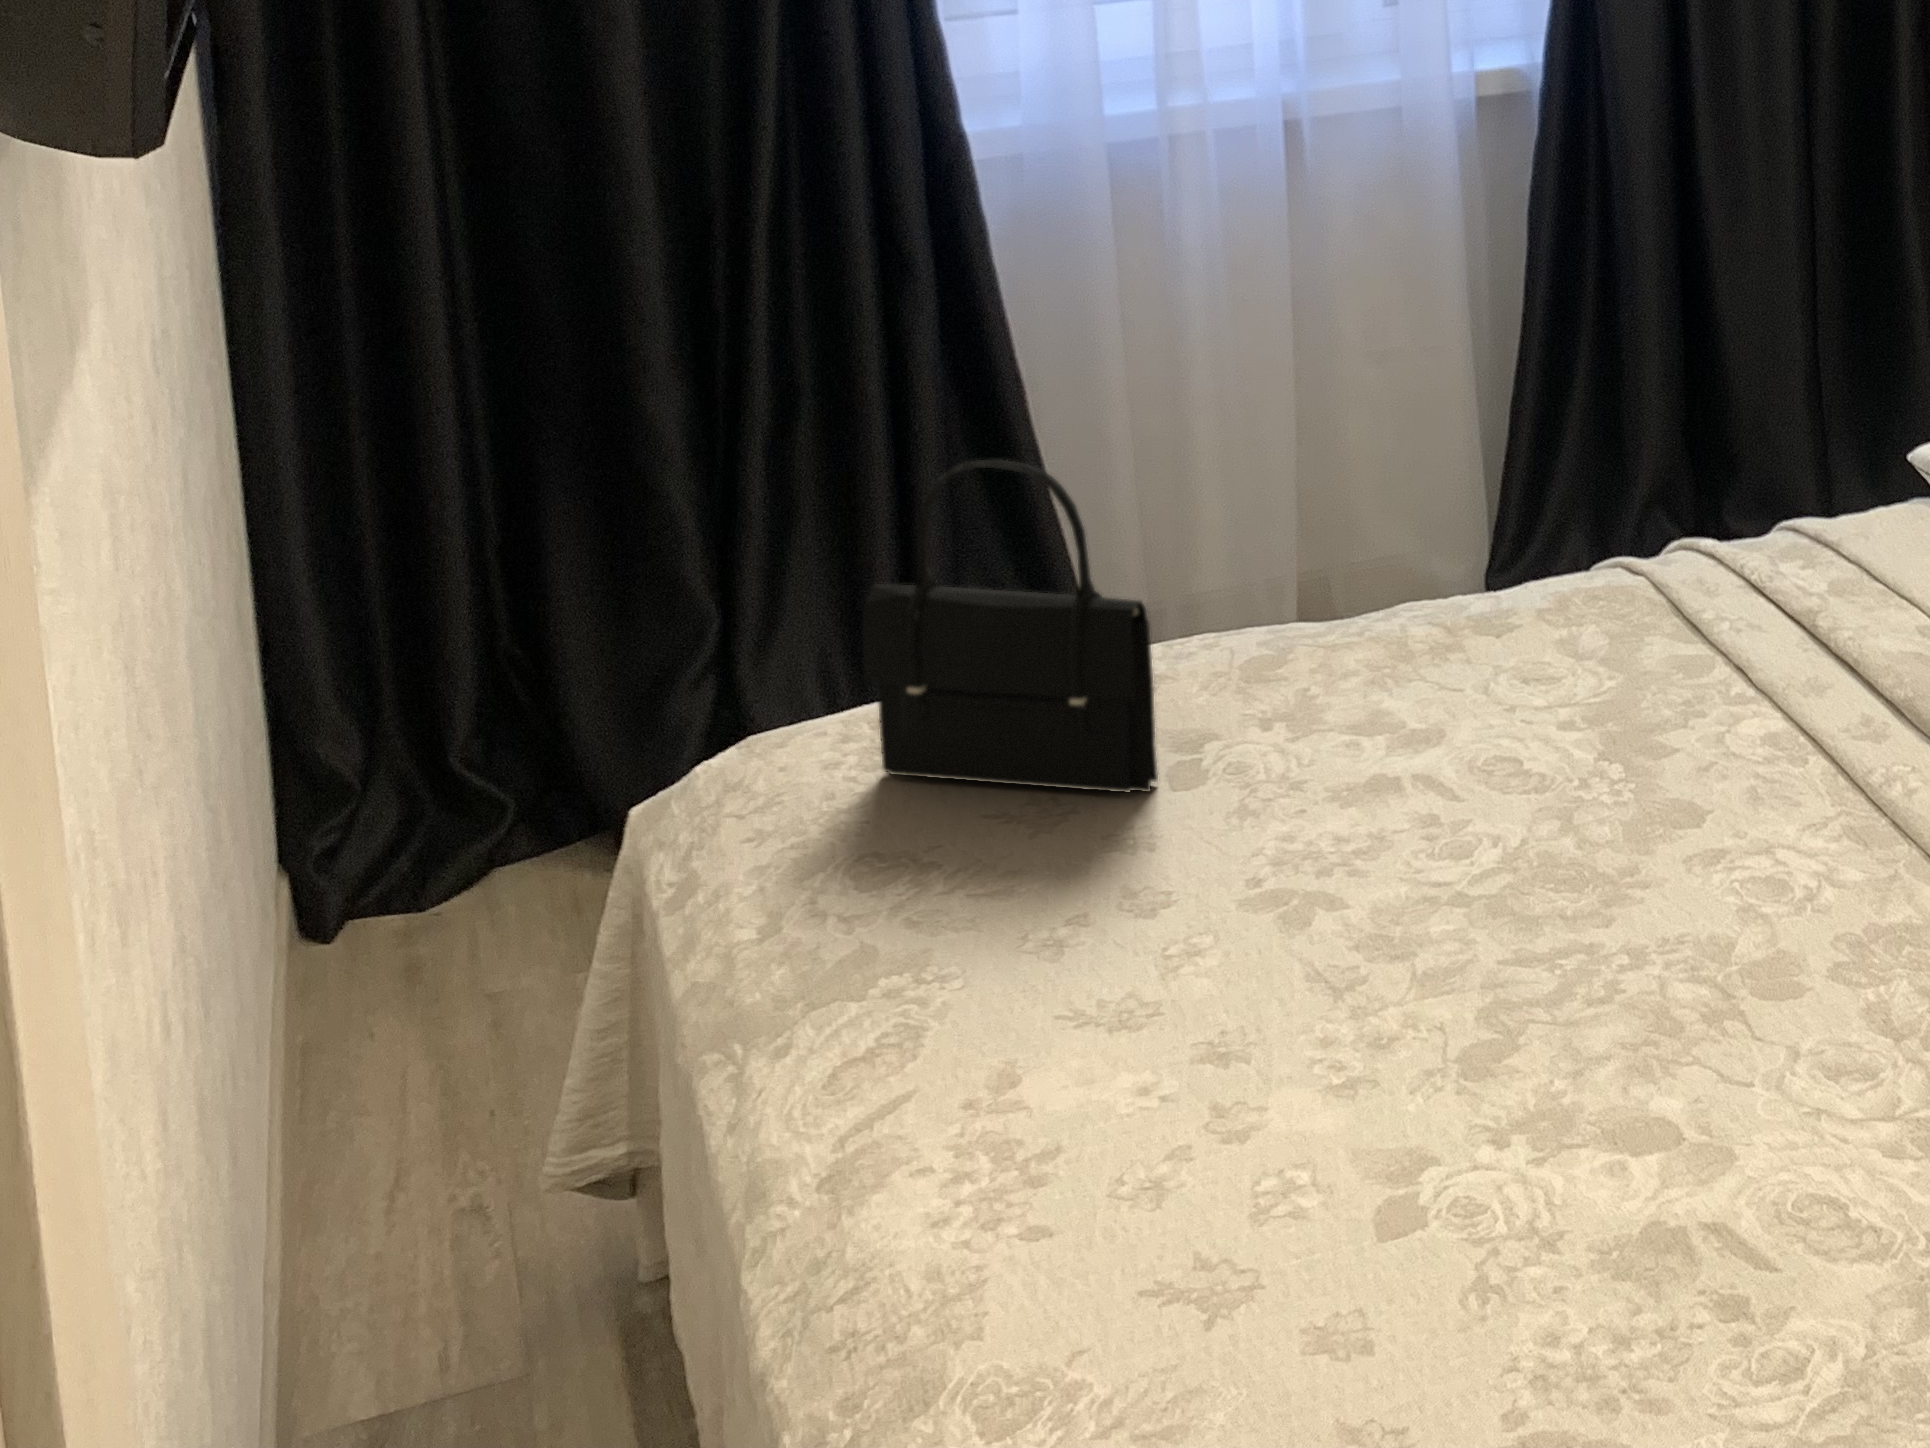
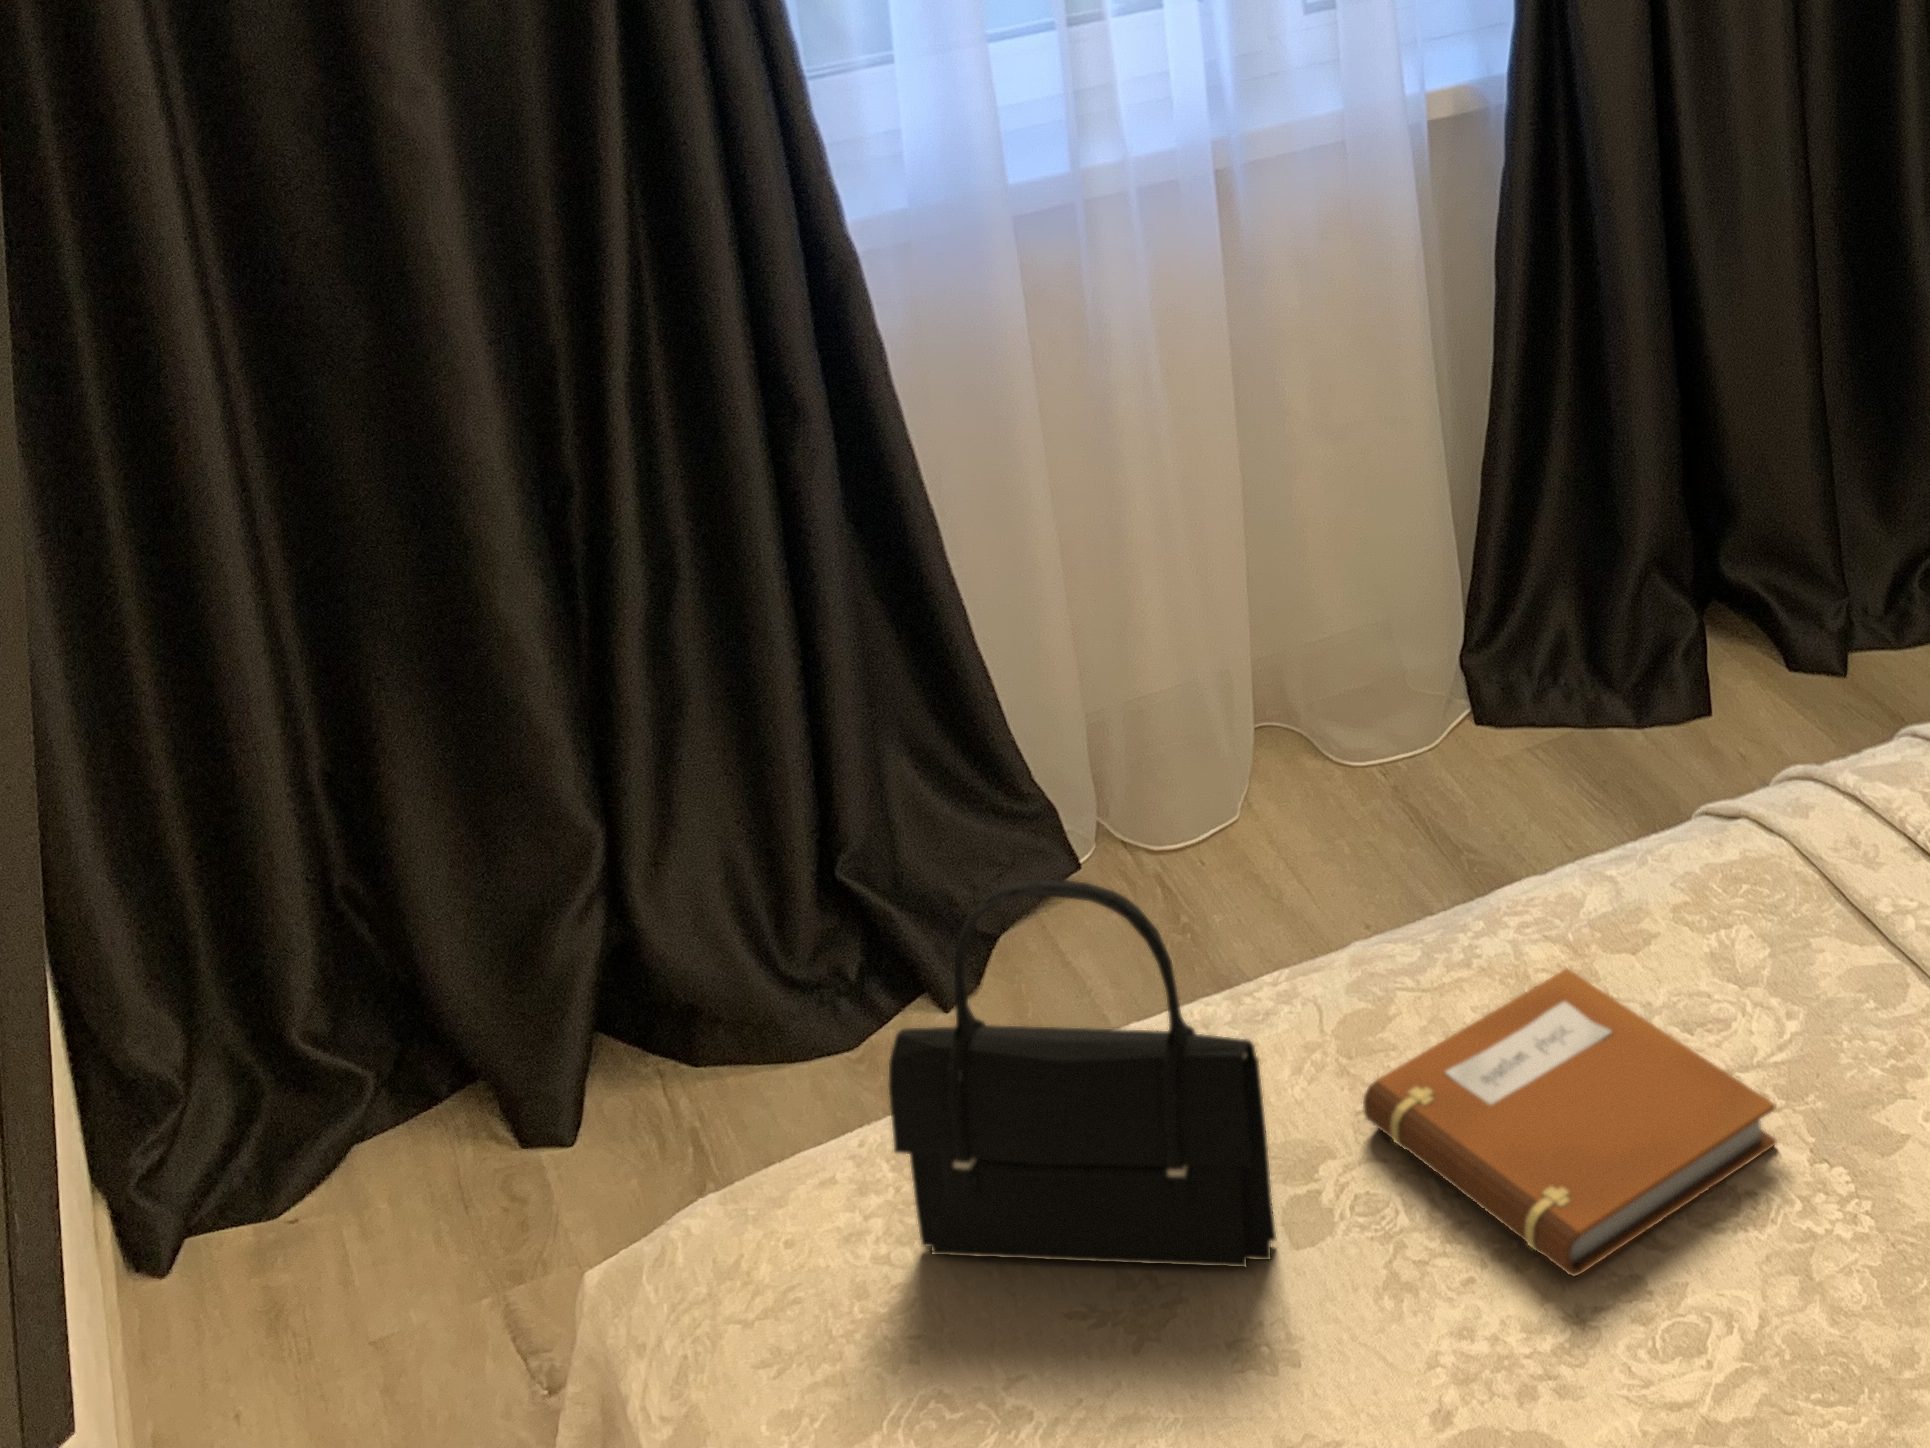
notebook: none [1246,632,1570,808] -> present [1363,969,1776,1276]

